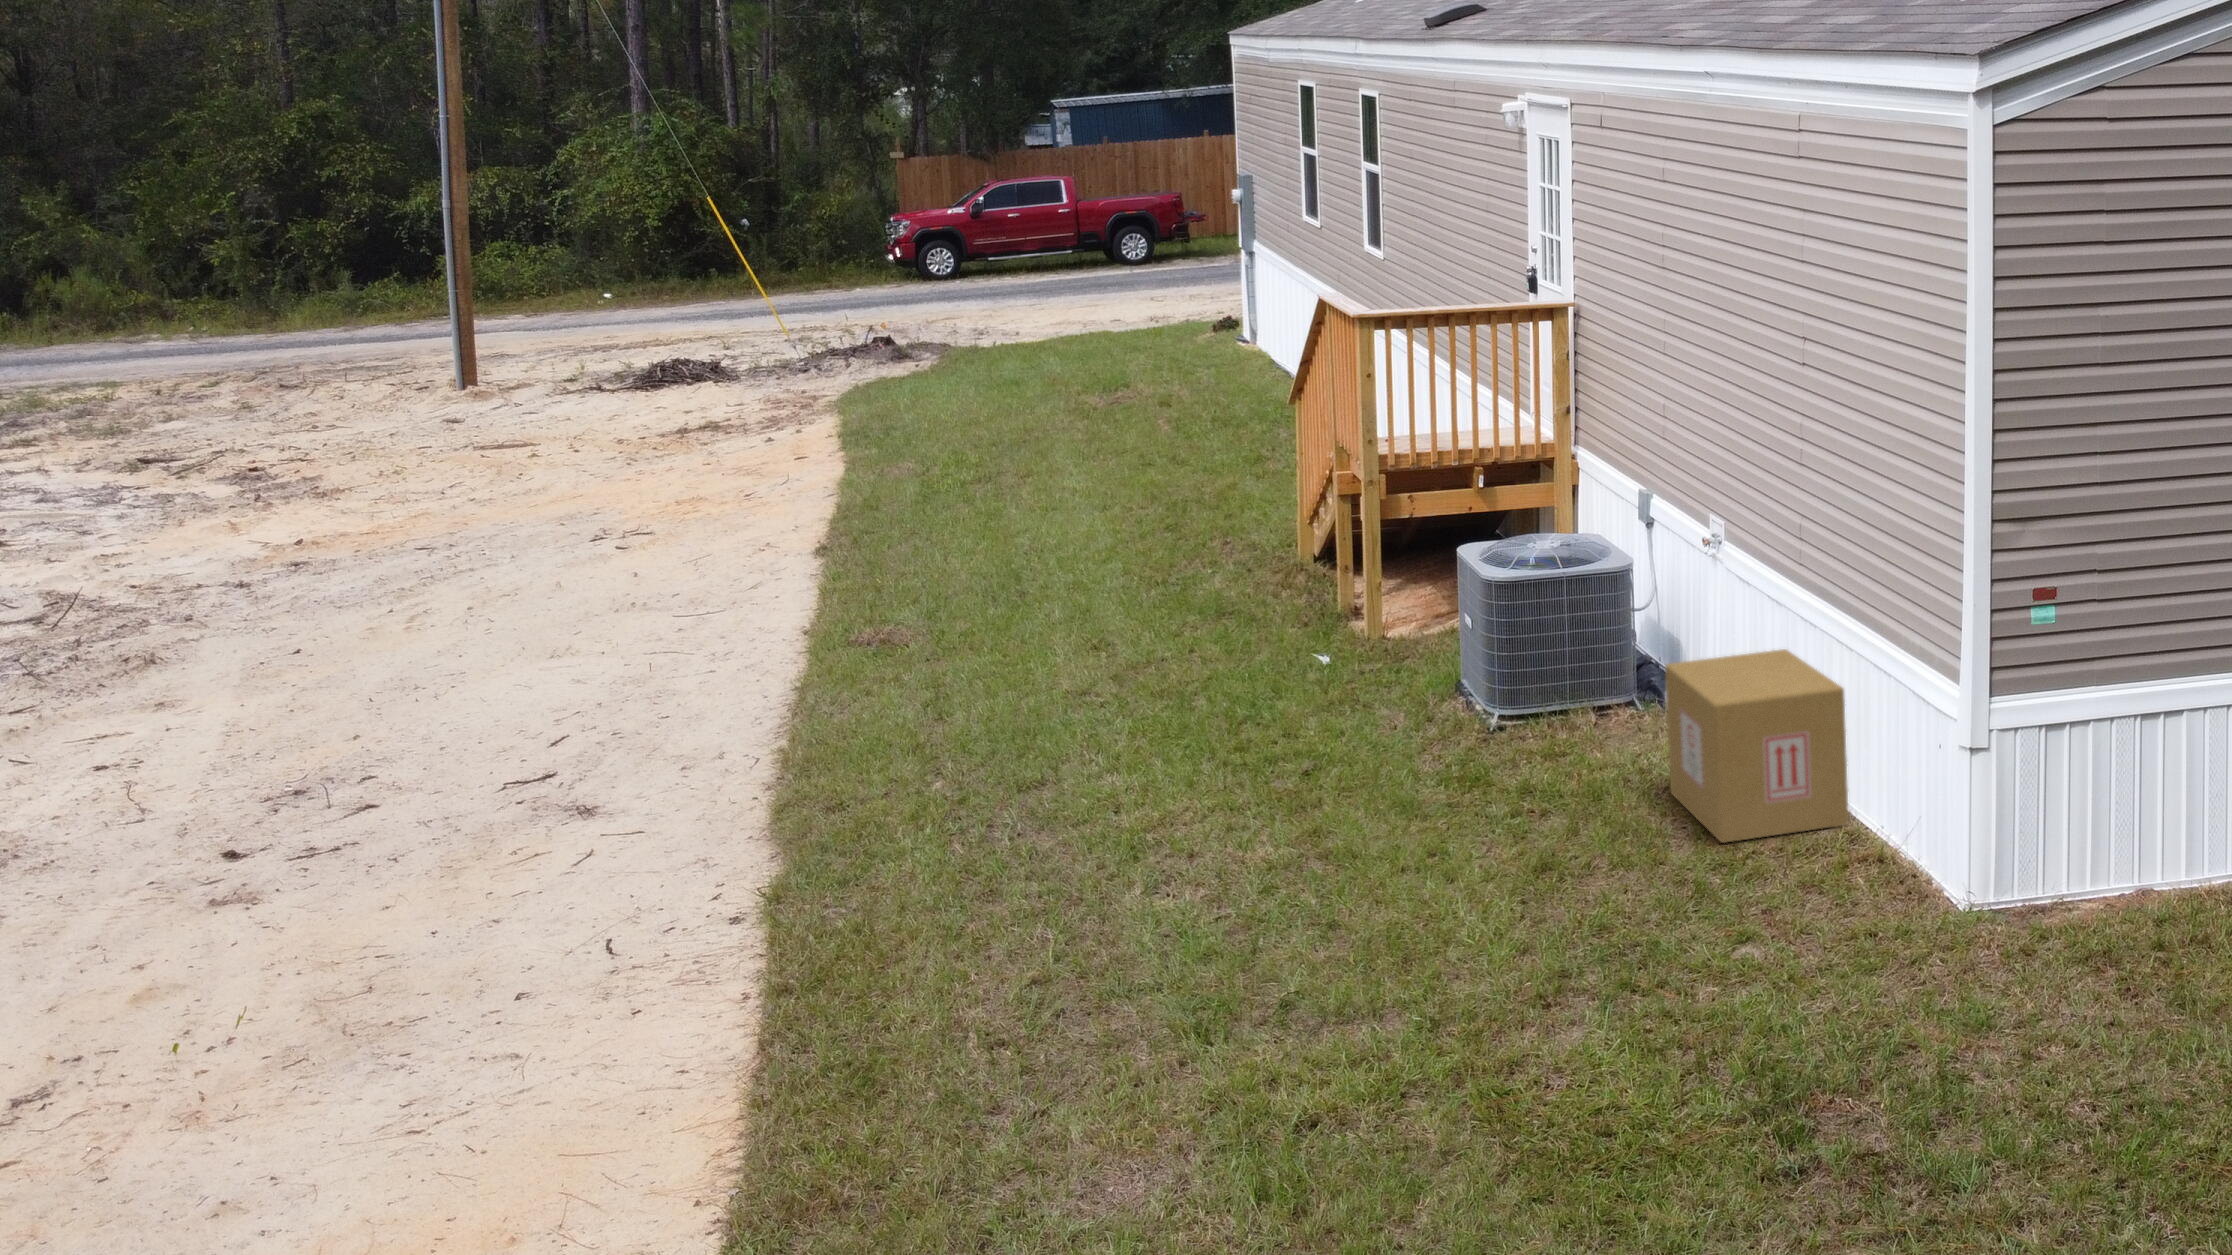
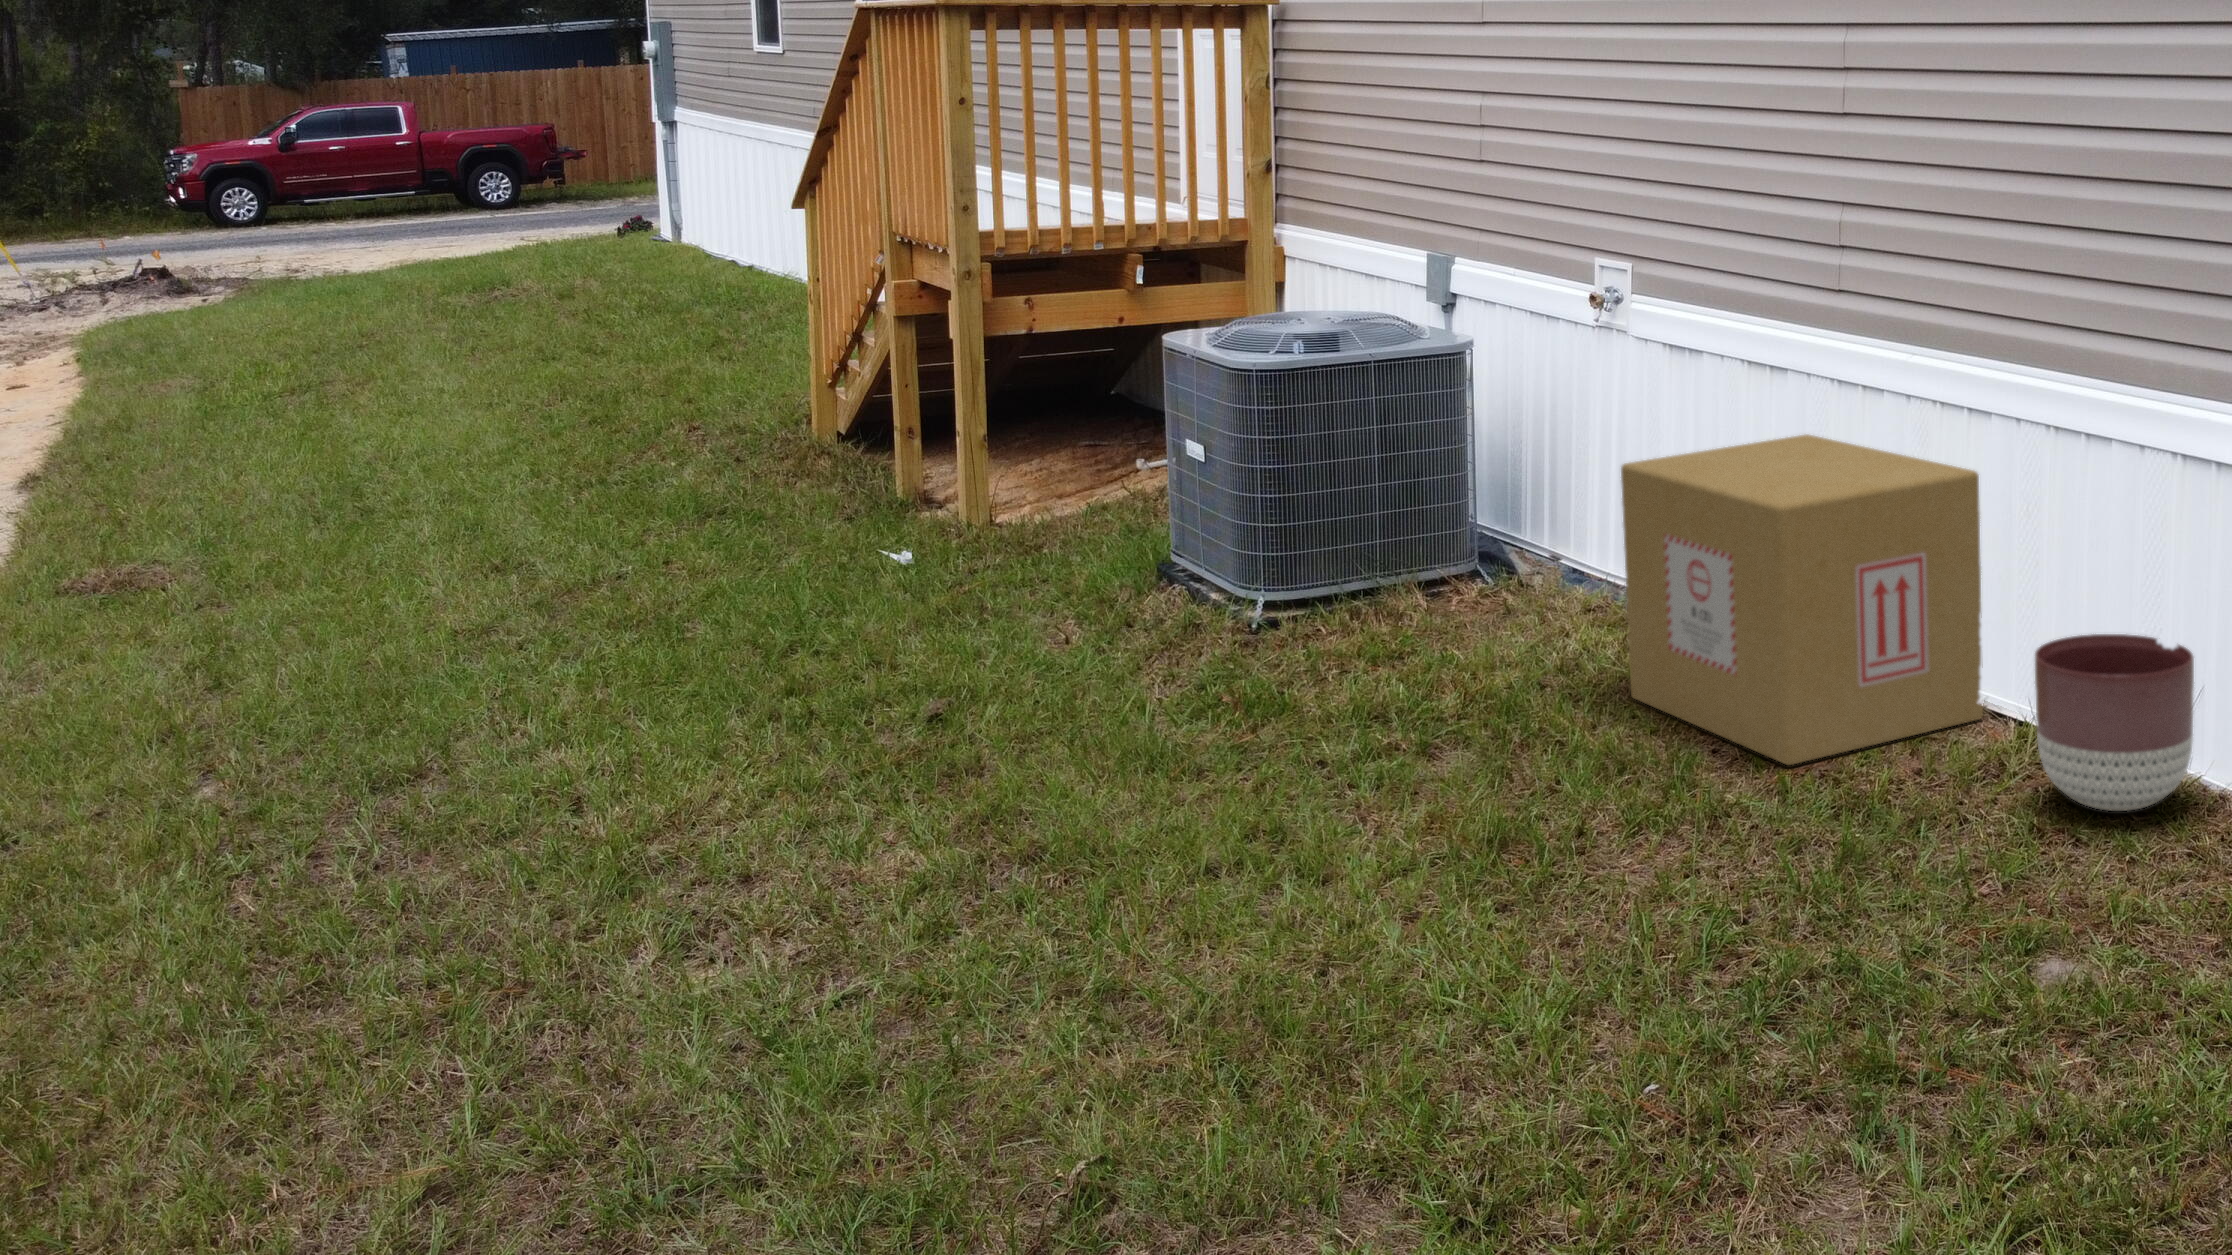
planter: none [1827,788,1910,885] -> present [2035,634,2194,811]

